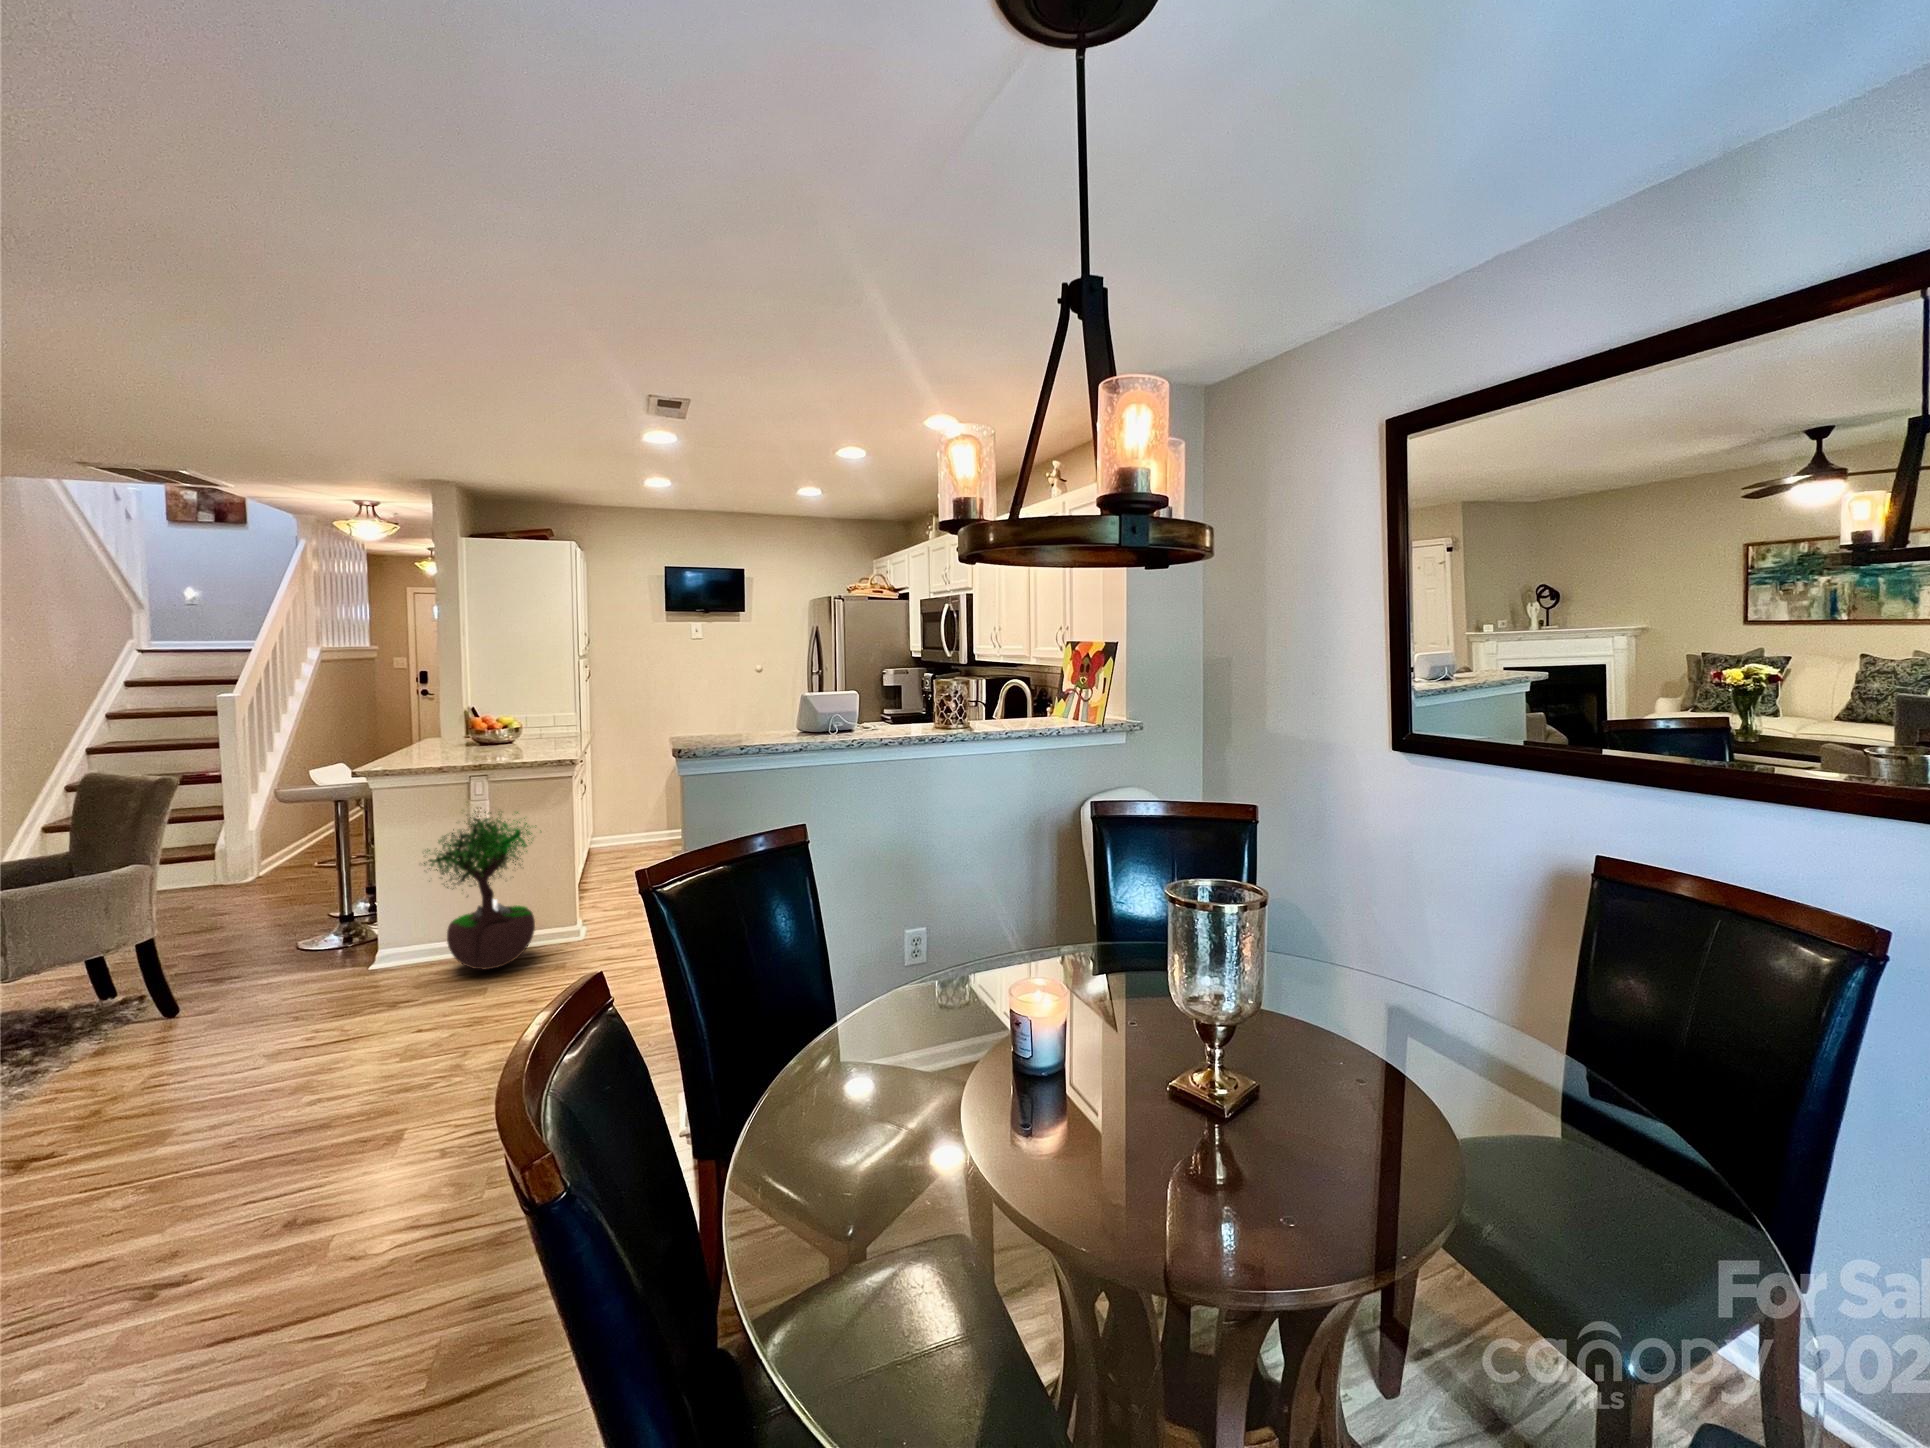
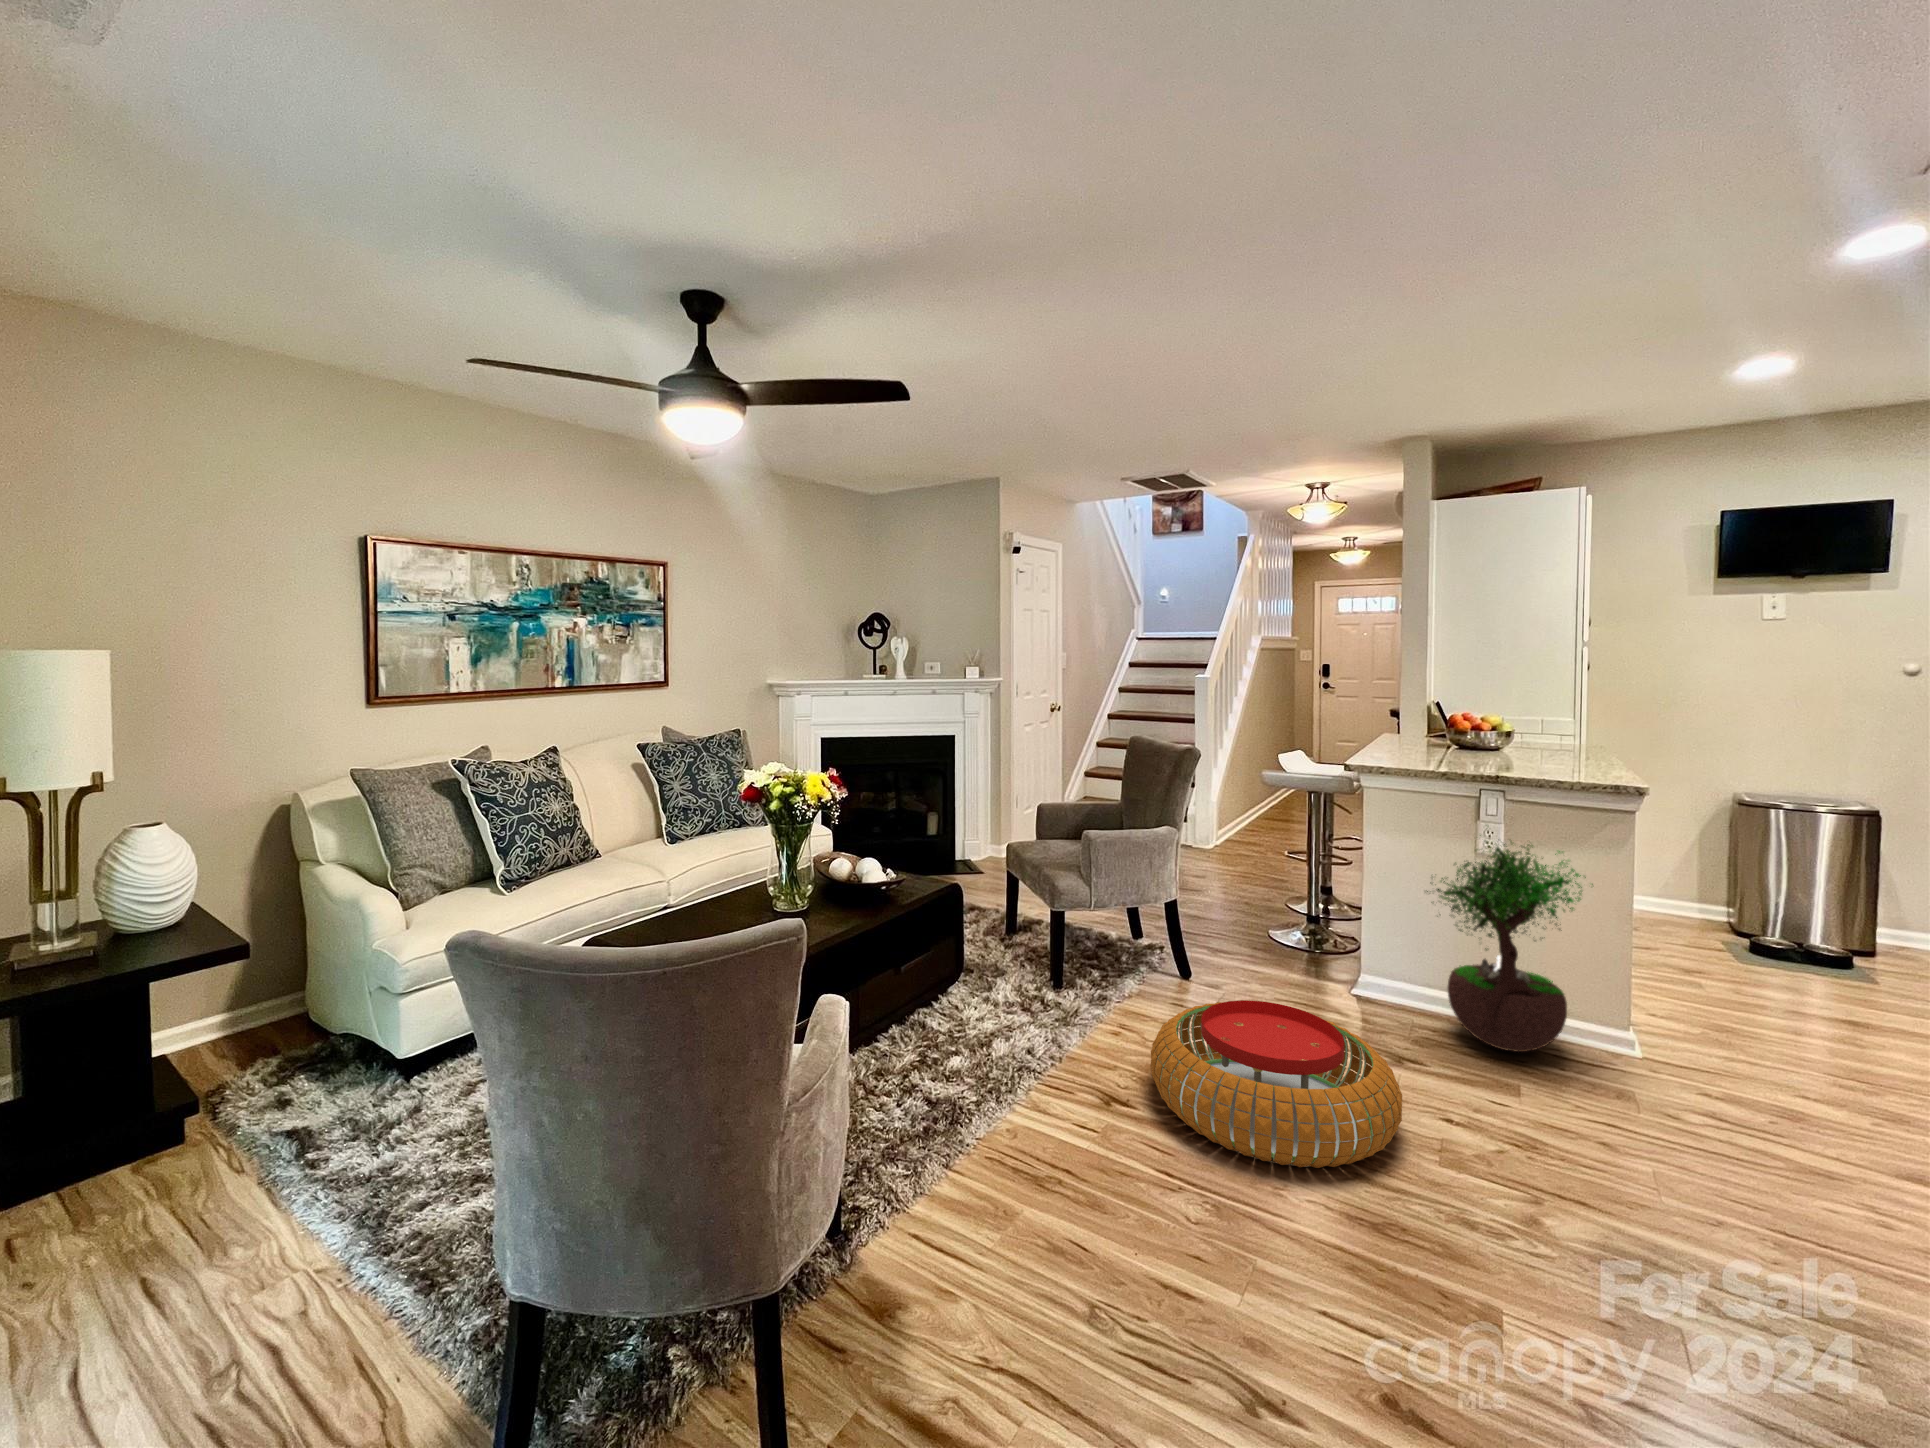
pouf: none [81,994,374,1145] -> present [1151,1000,1402,1168]

